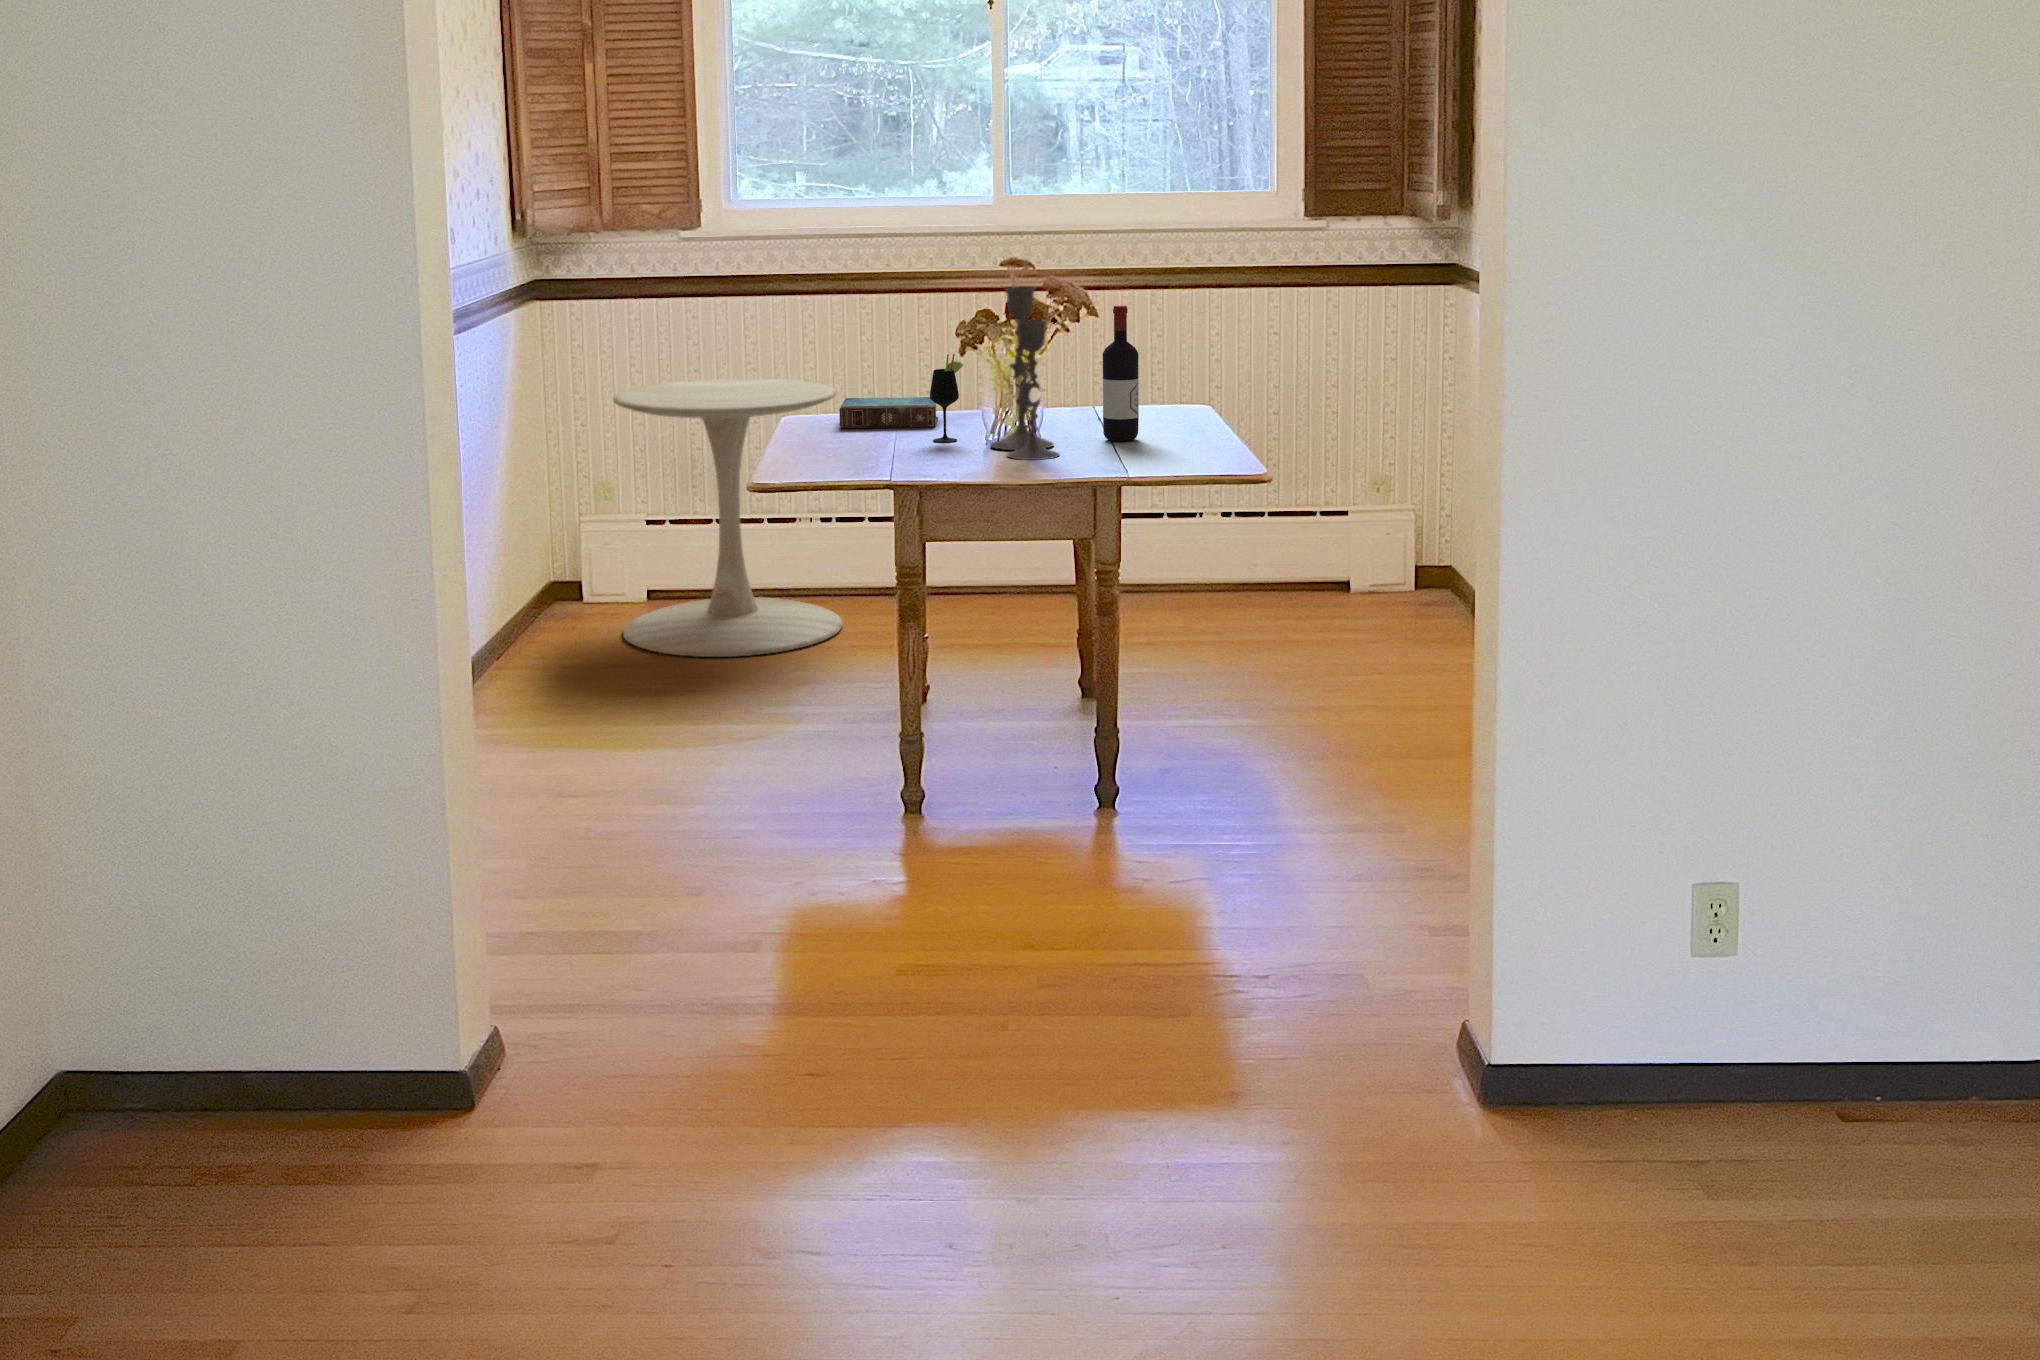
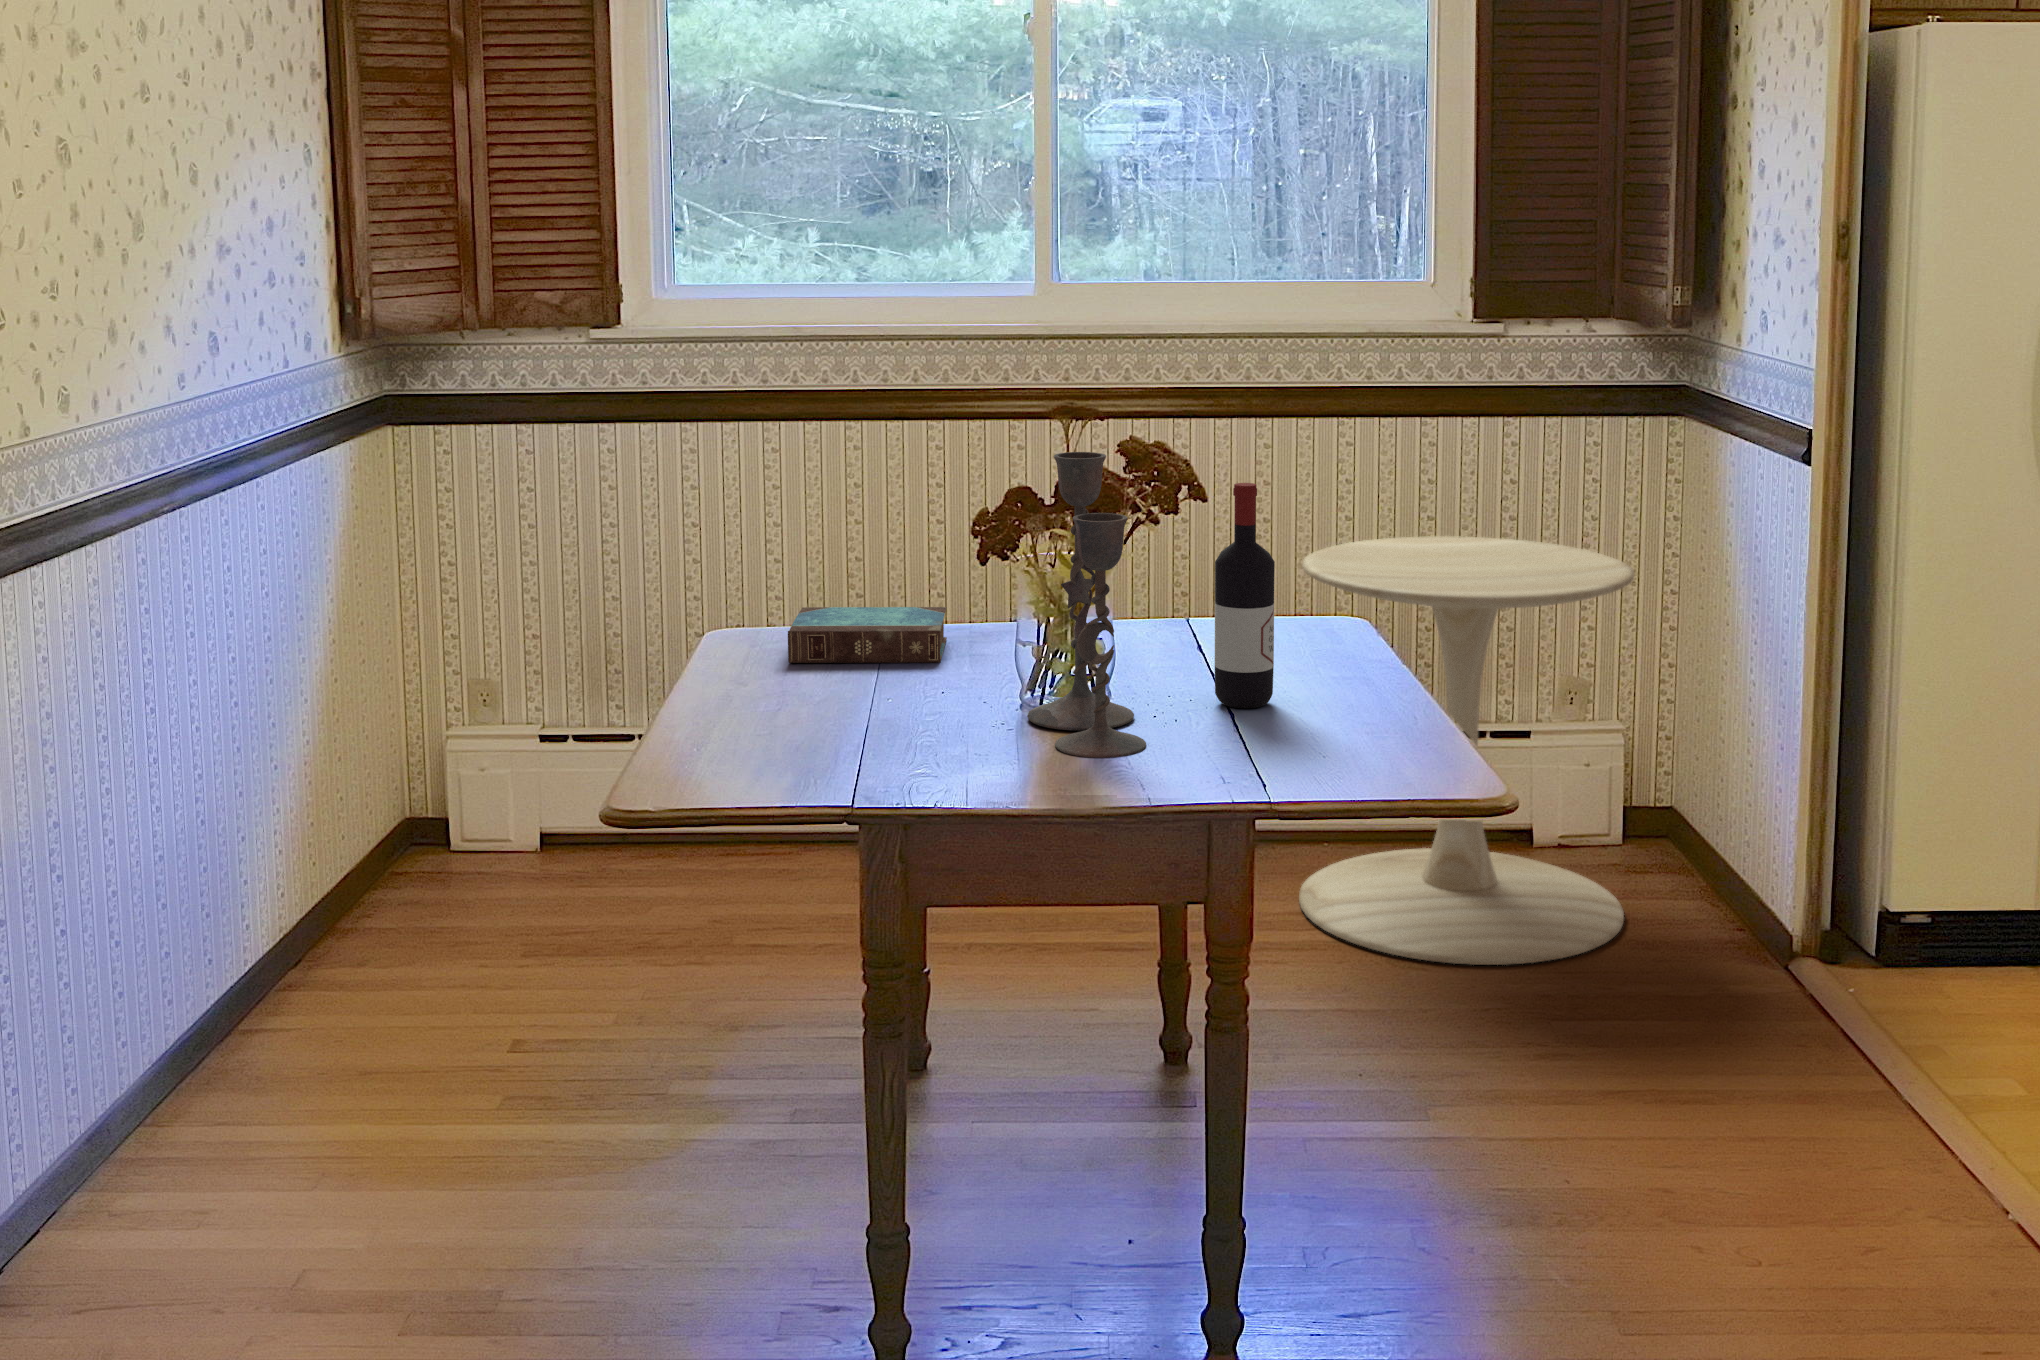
wine glass: present [930,354,963,442] -> none [929,559,985,703]
pedestal table: present [613,379,842,657] -> present [1299,536,1634,965]

